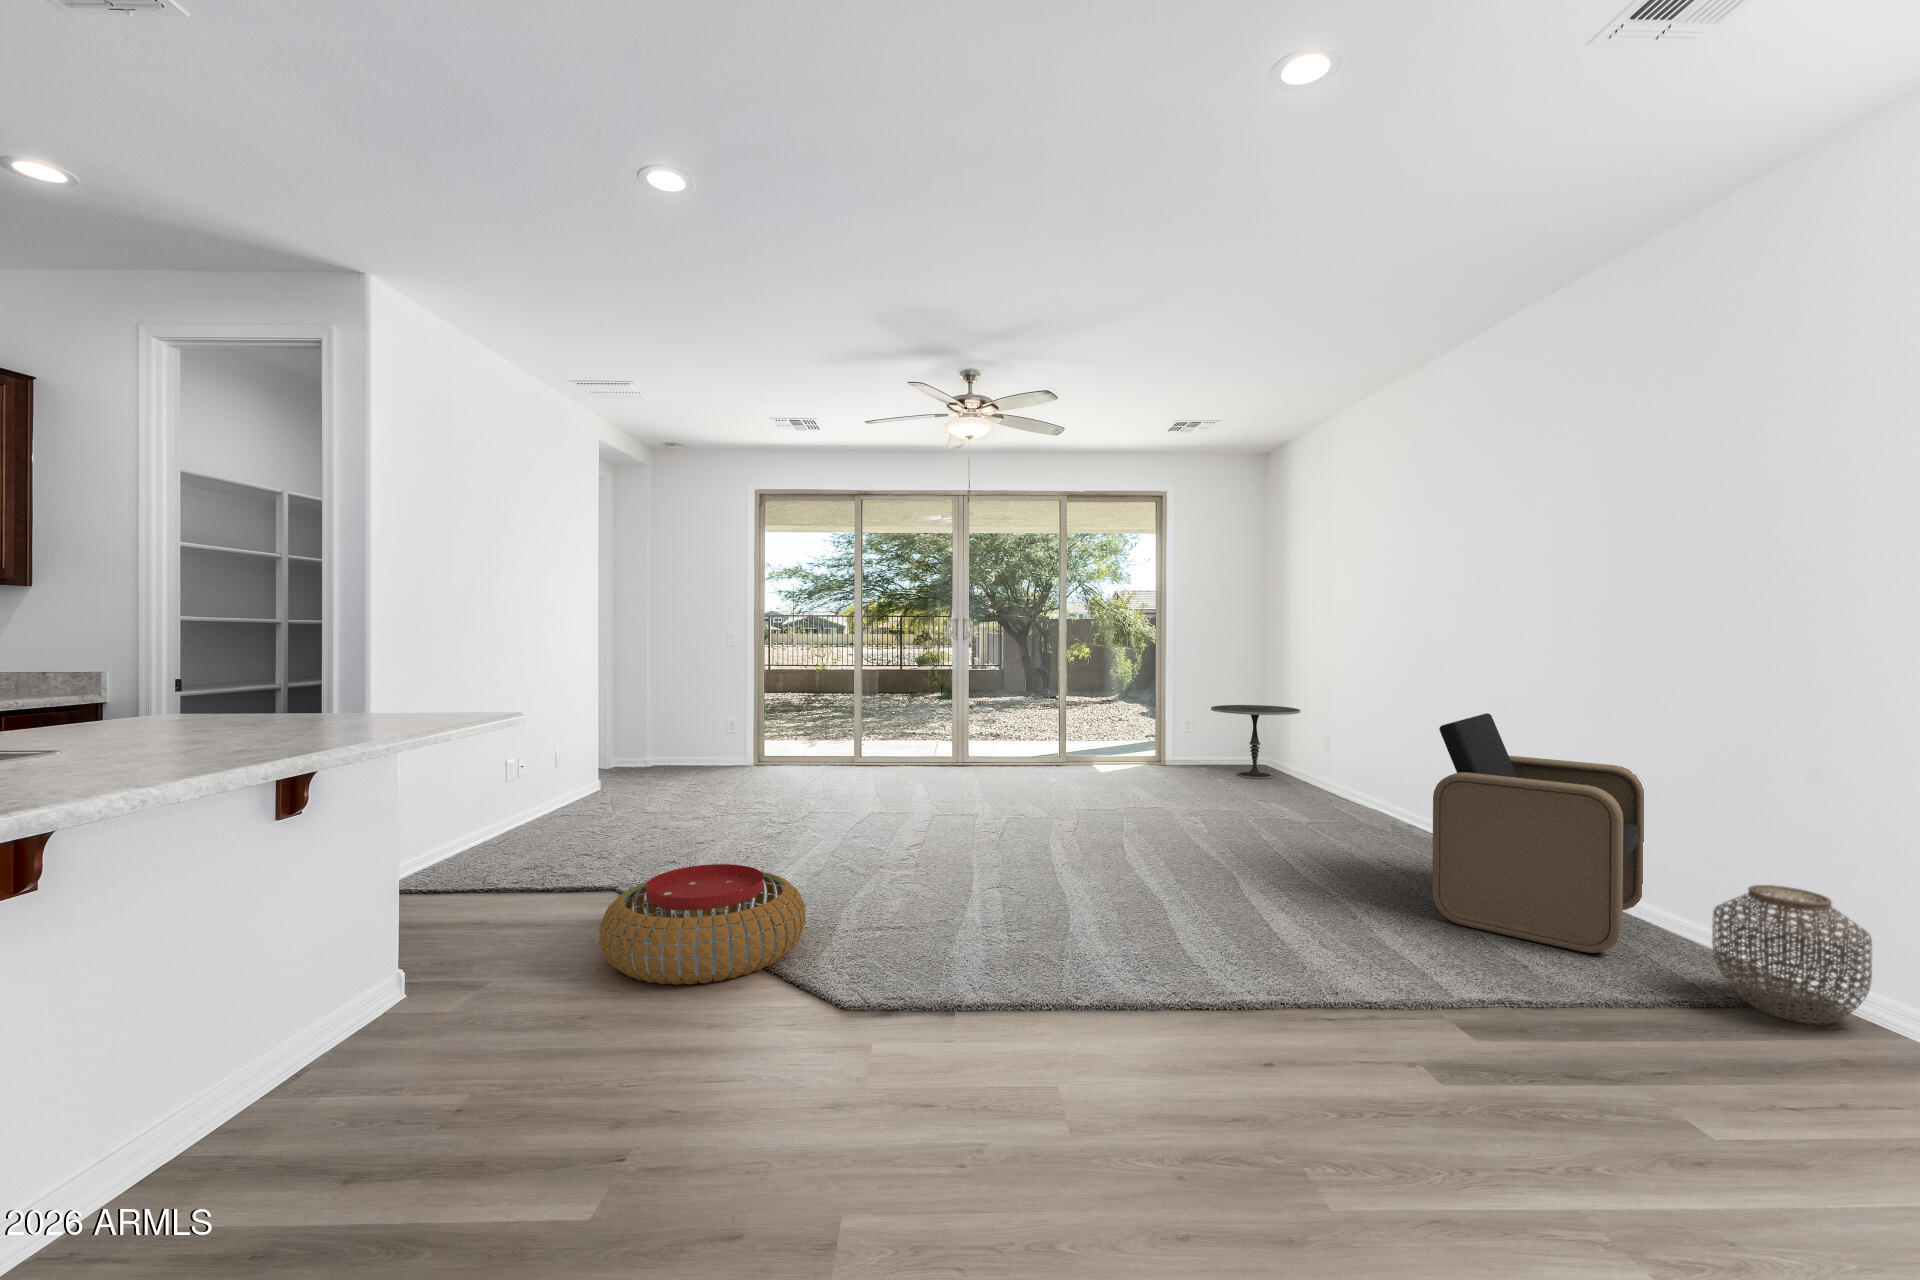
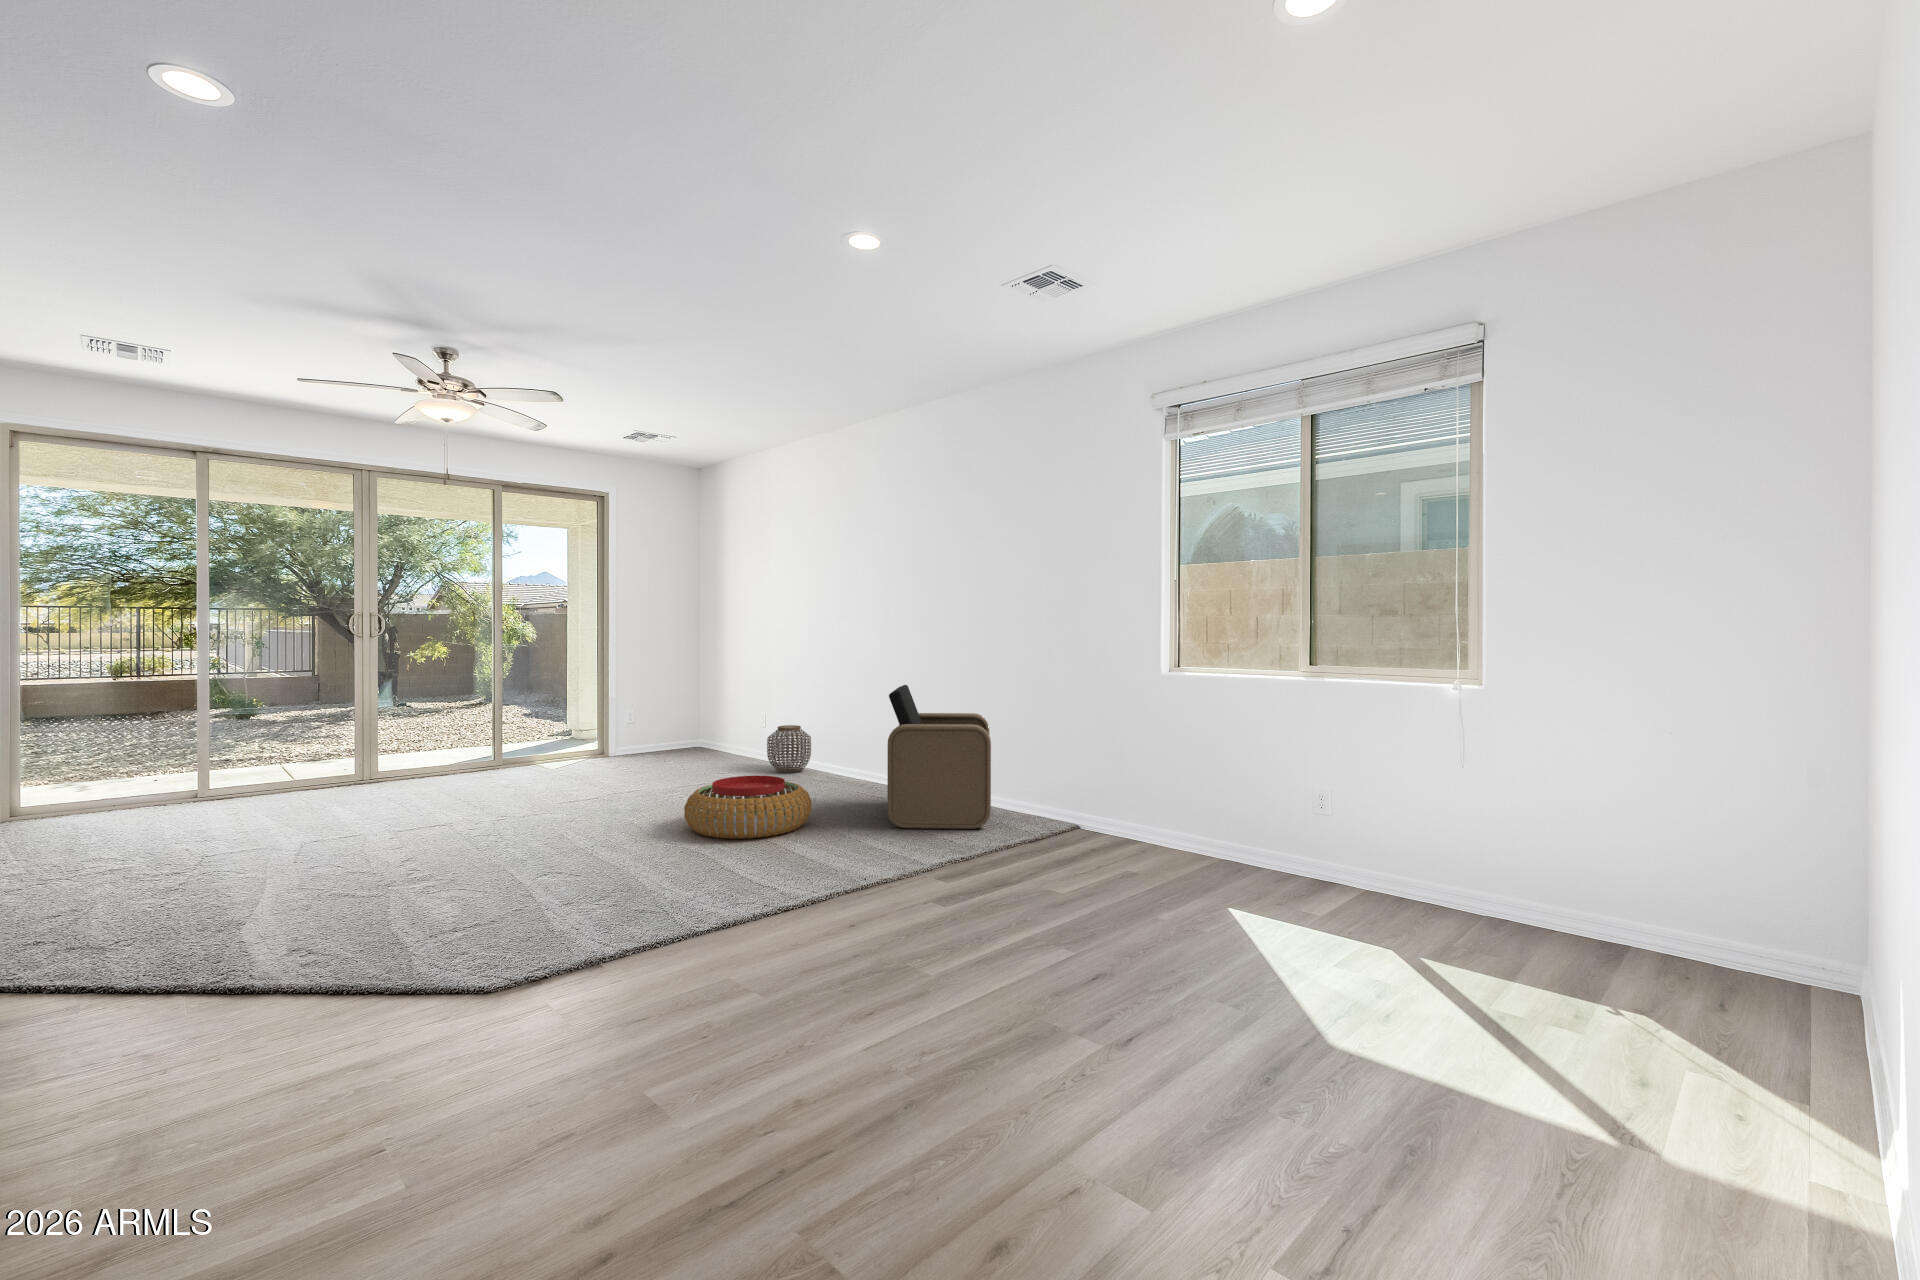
side table: present [1211,705,1300,778] -> none [657,694,735,758]
pouf: present [599,864,806,985] -> present [684,776,811,839]
woven basket: present [1712,885,1872,1024] -> present [767,725,811,773]

